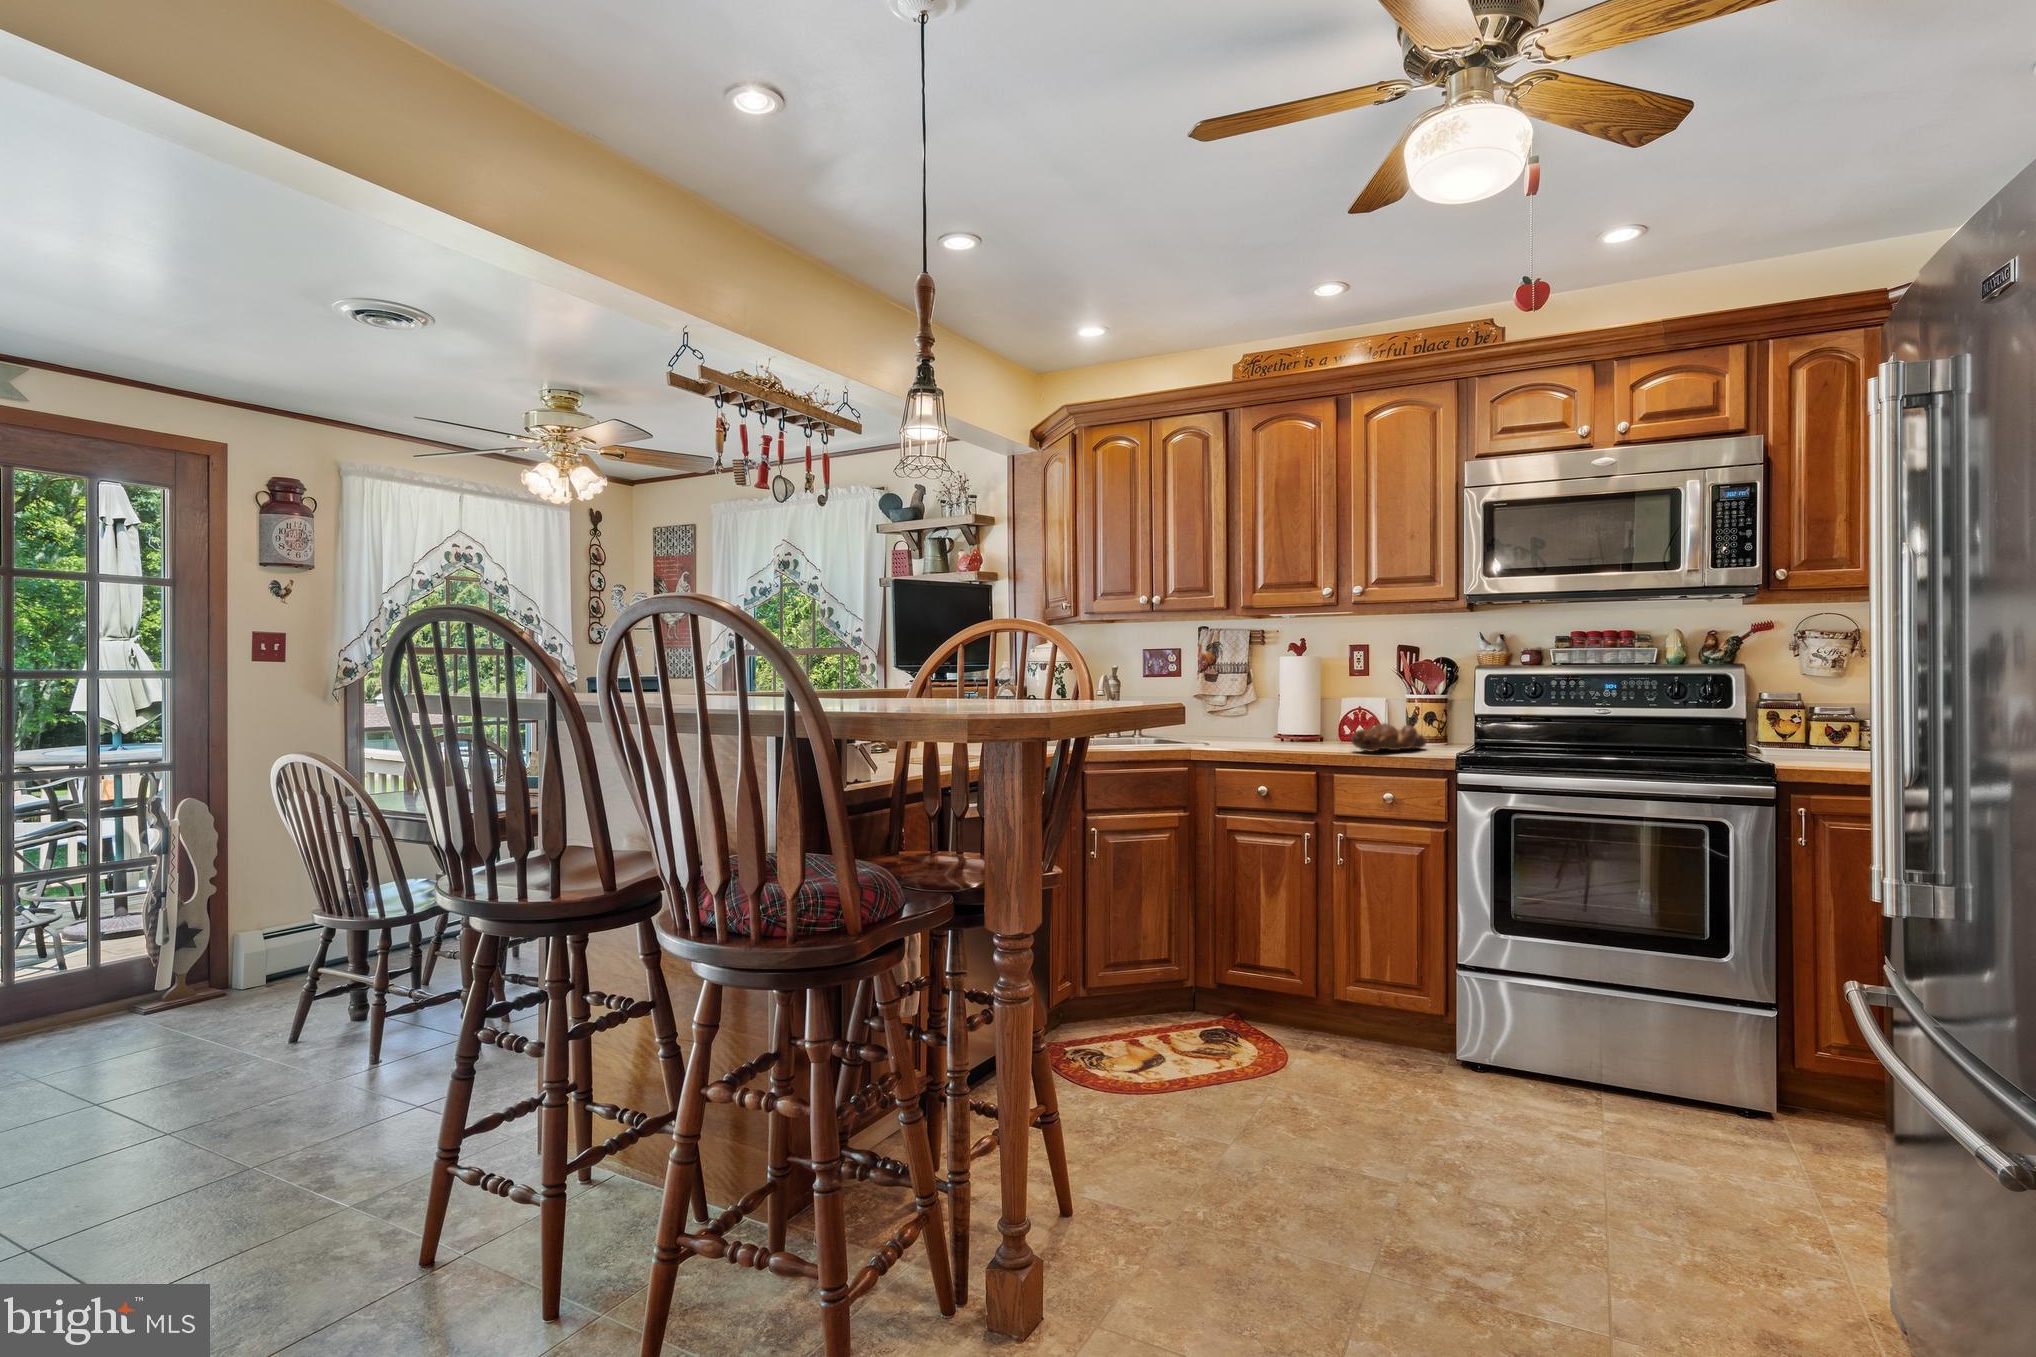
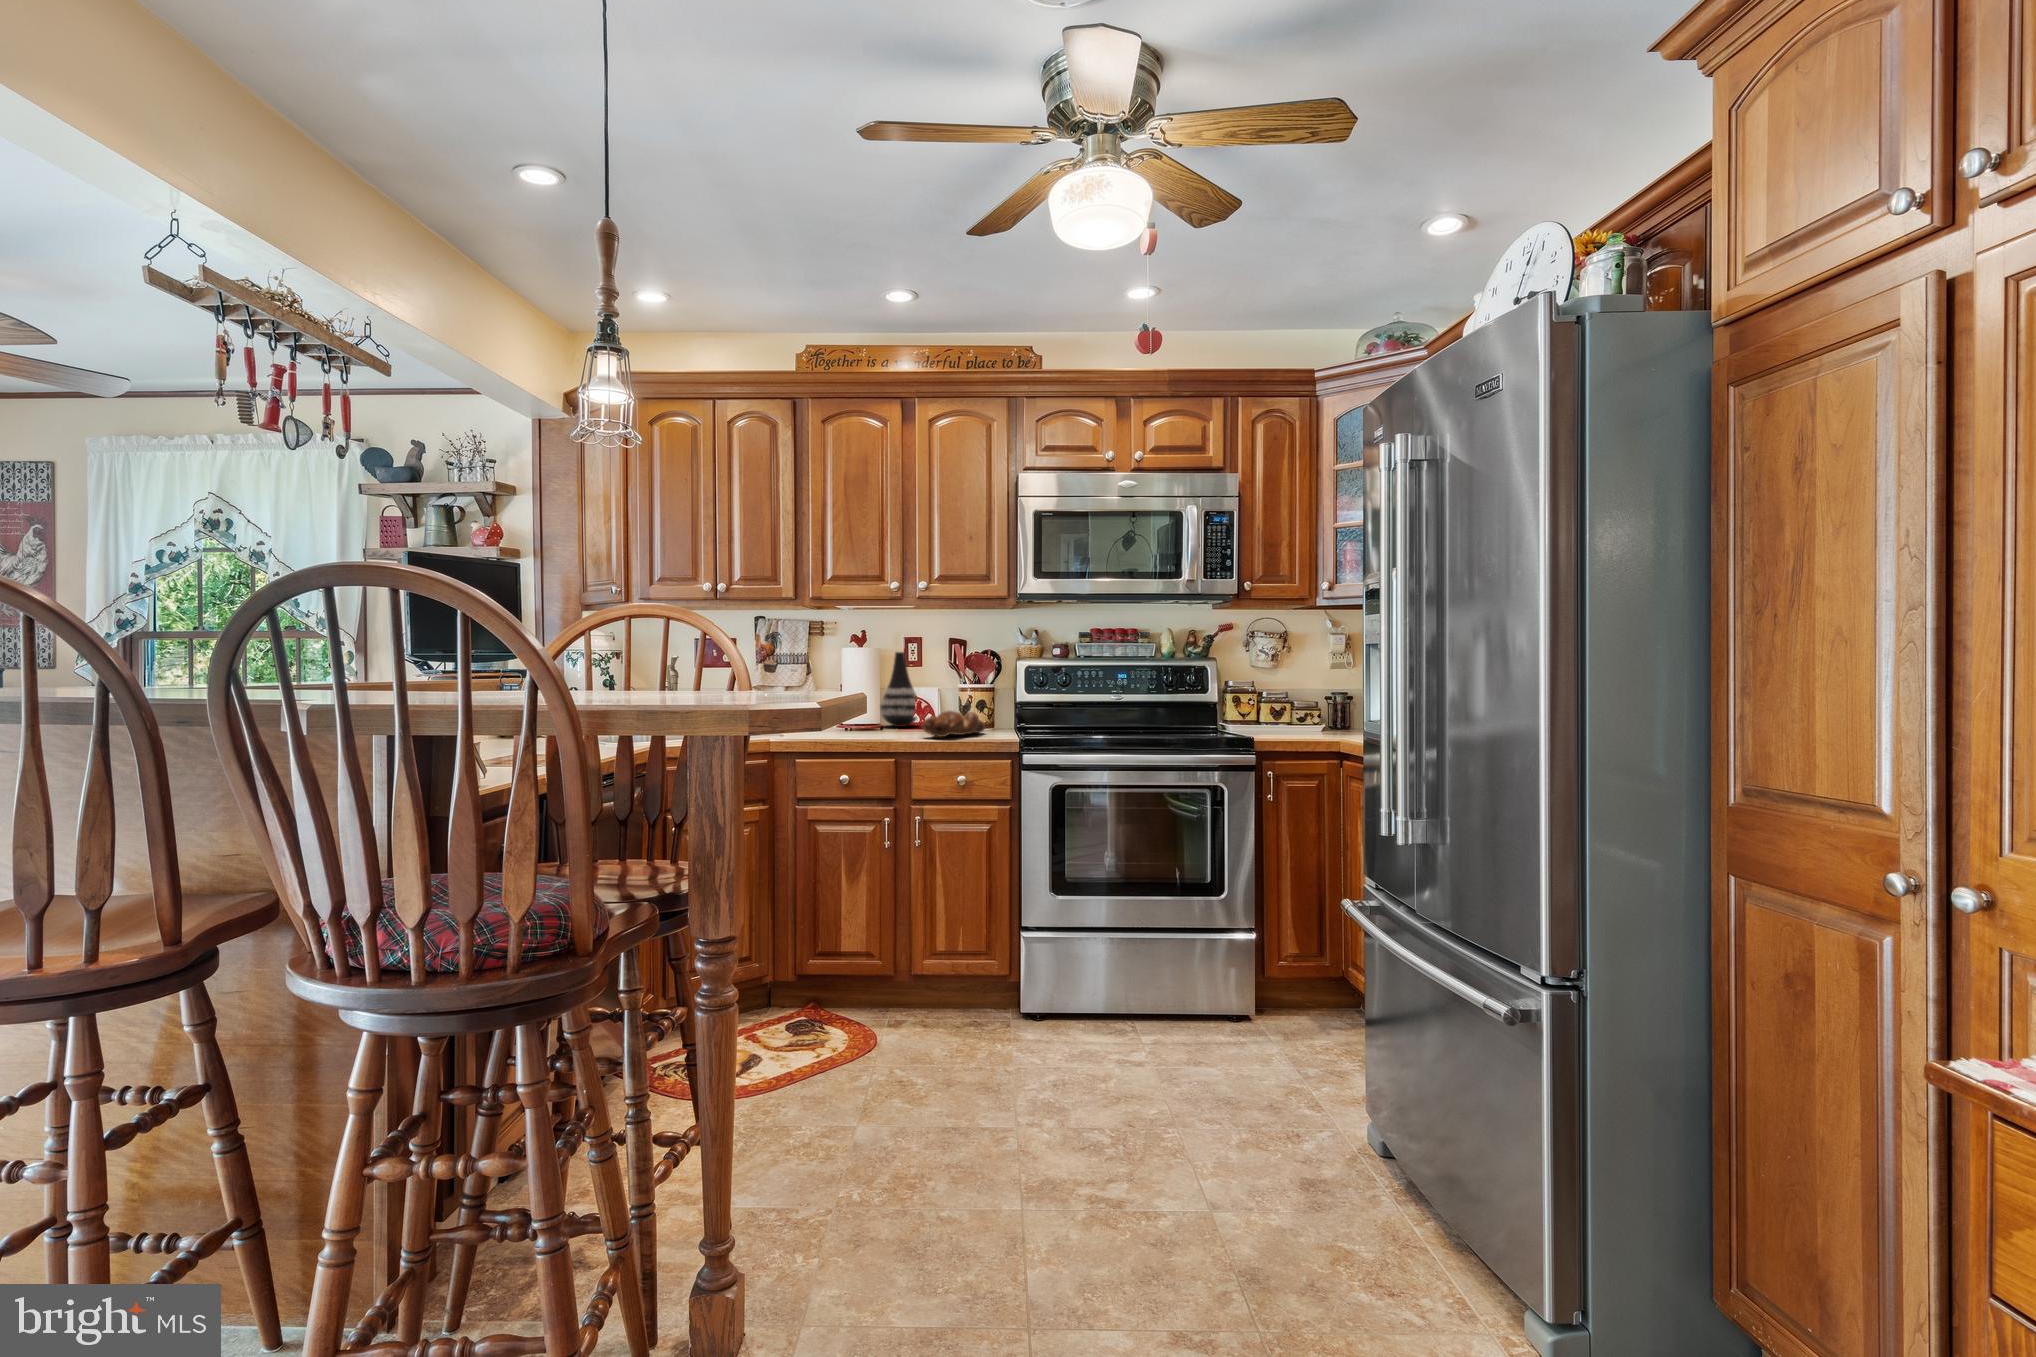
vase: none [1319,660,1363,738] -> present [880,652,917,727]

